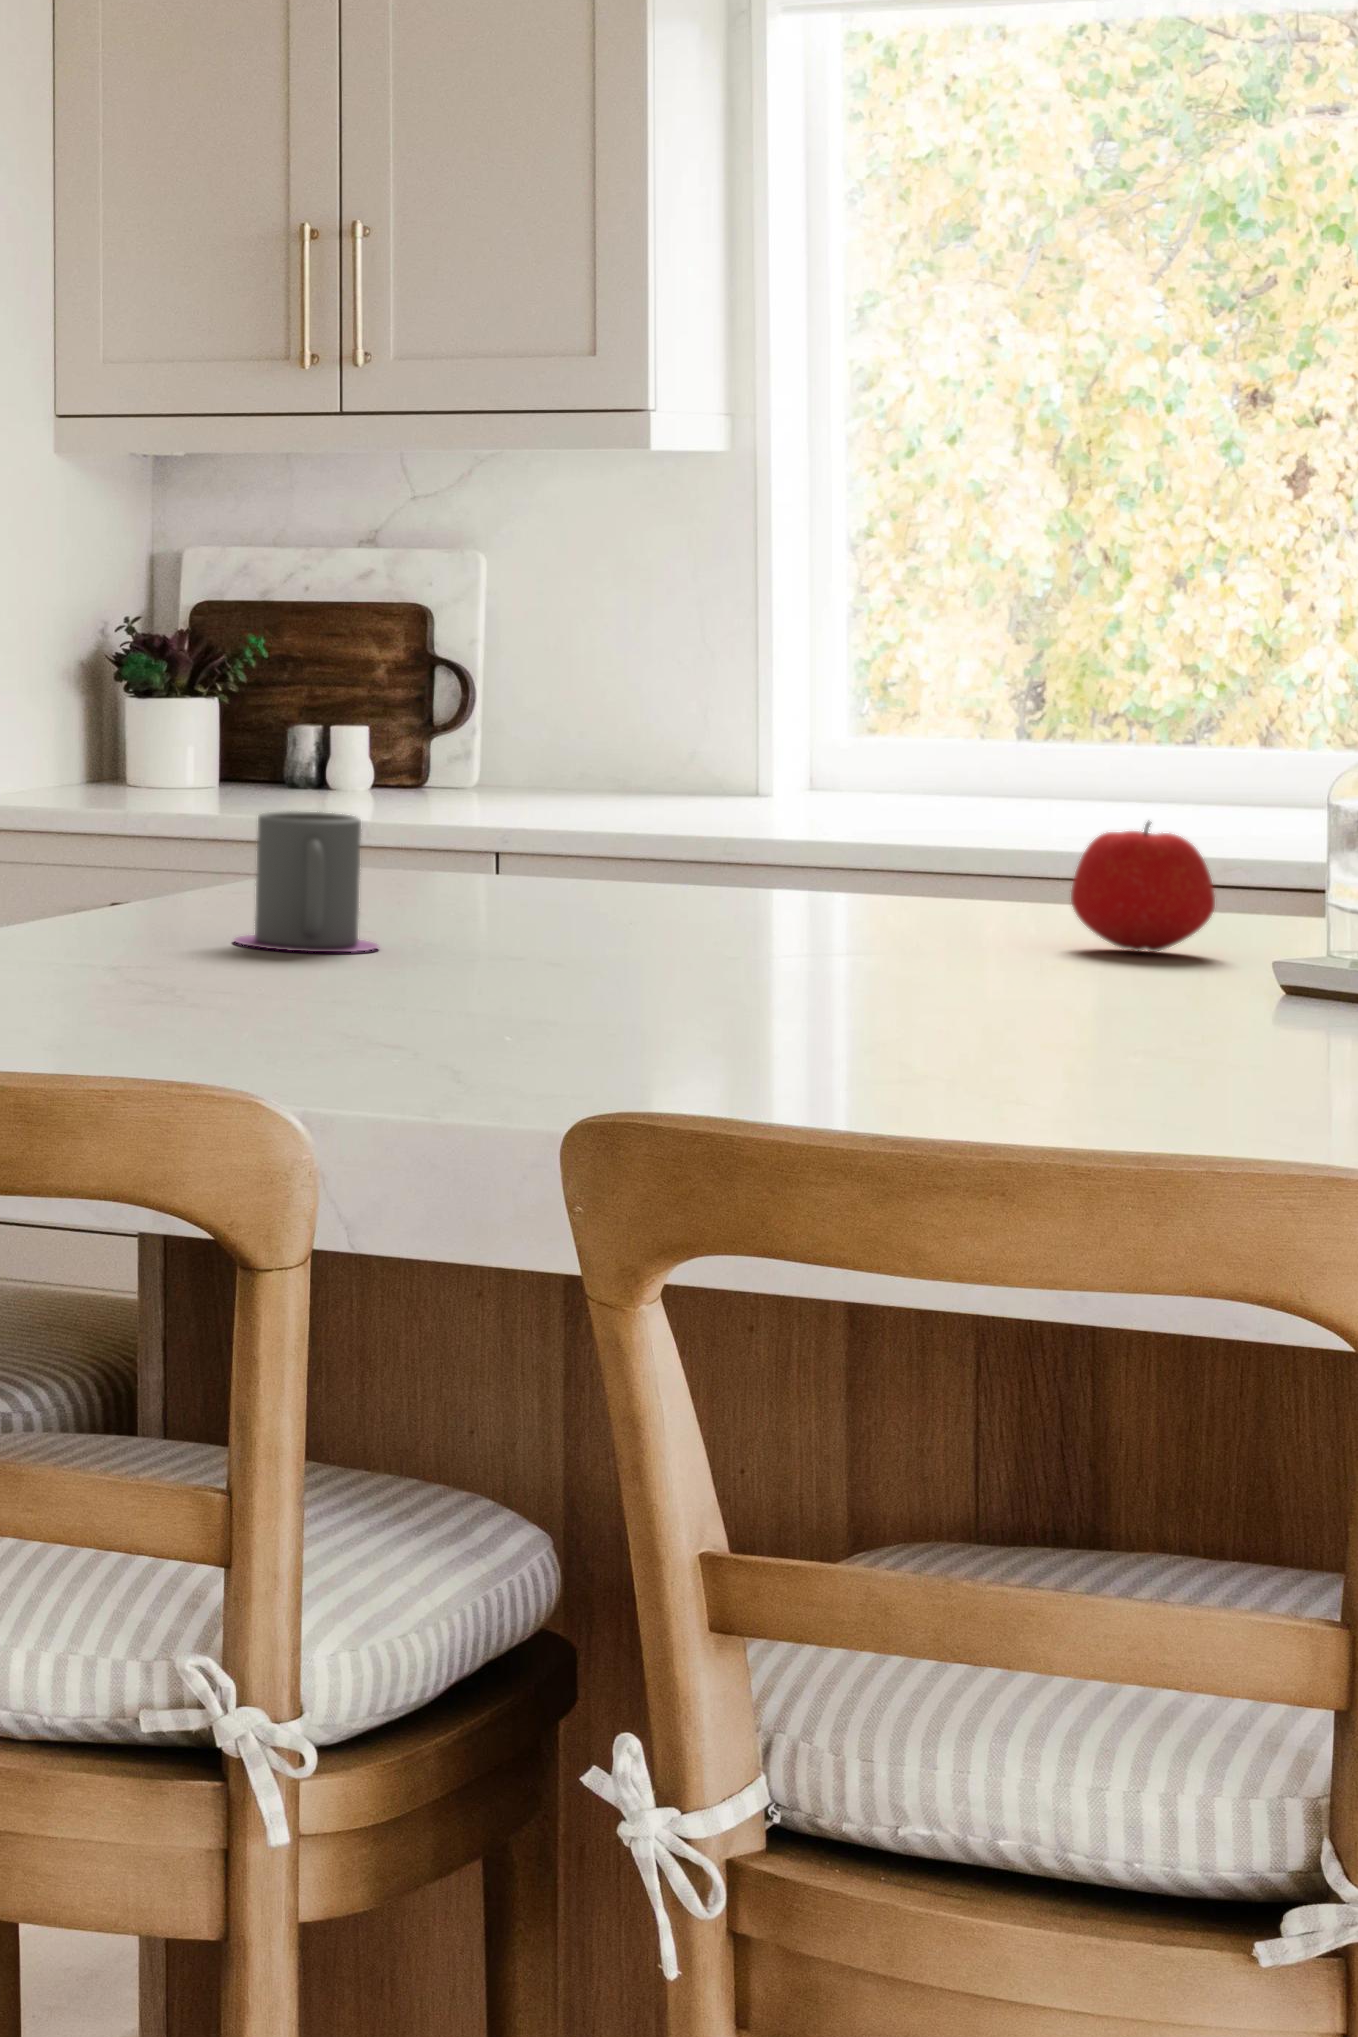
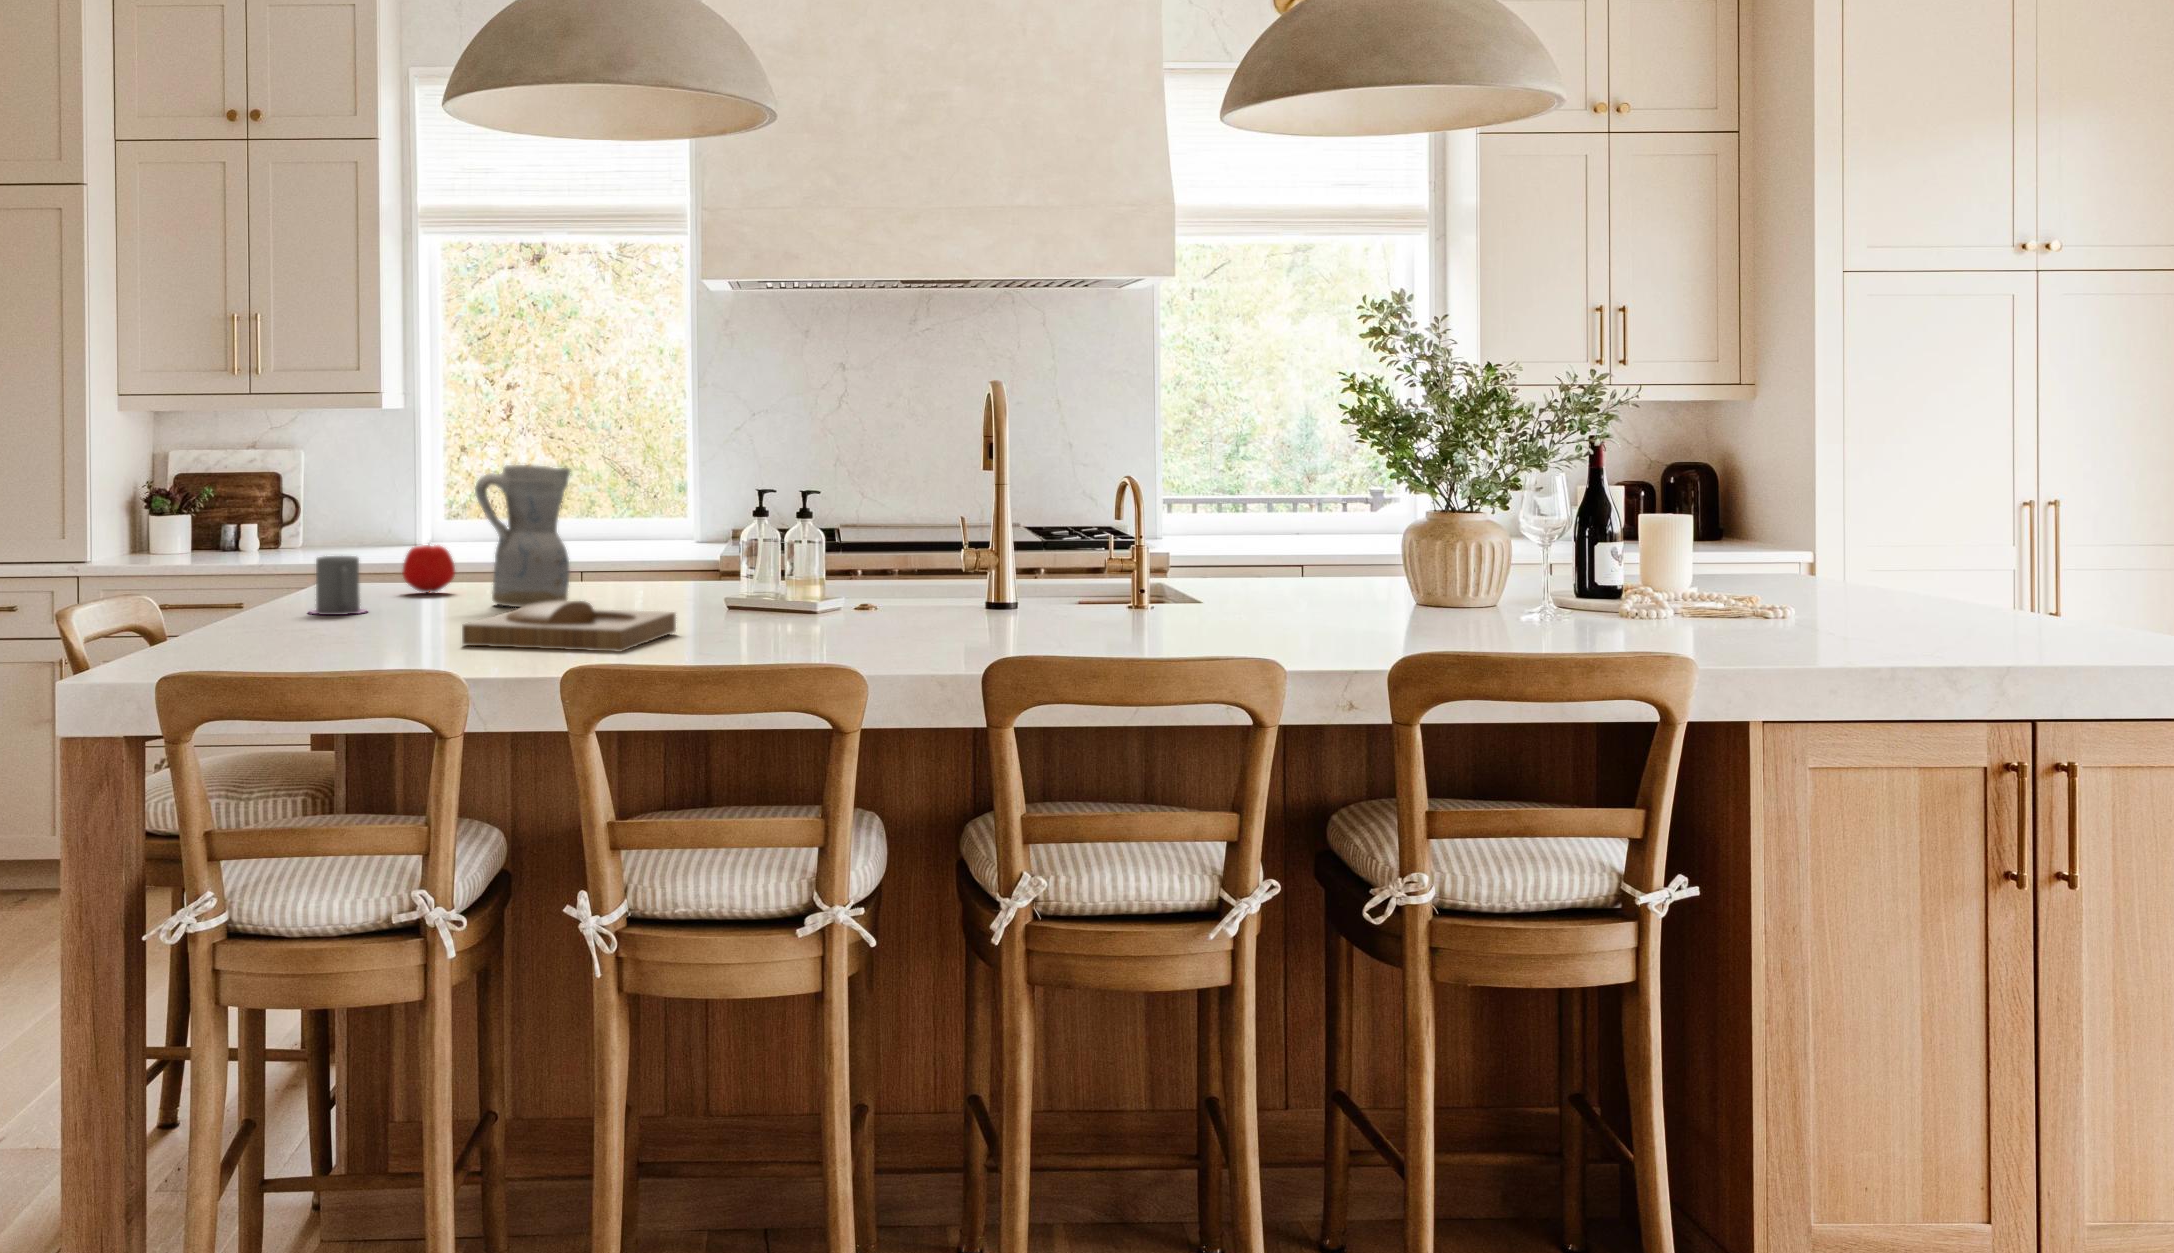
ceramic pitcher: none [661,618,911,971] -> present [475,465,570,607]
apple: present [1071,822,1215,952] -> present [402,545,455,593]
tray: none [485,969,1084,1112] -> present [462,601,676,651]

